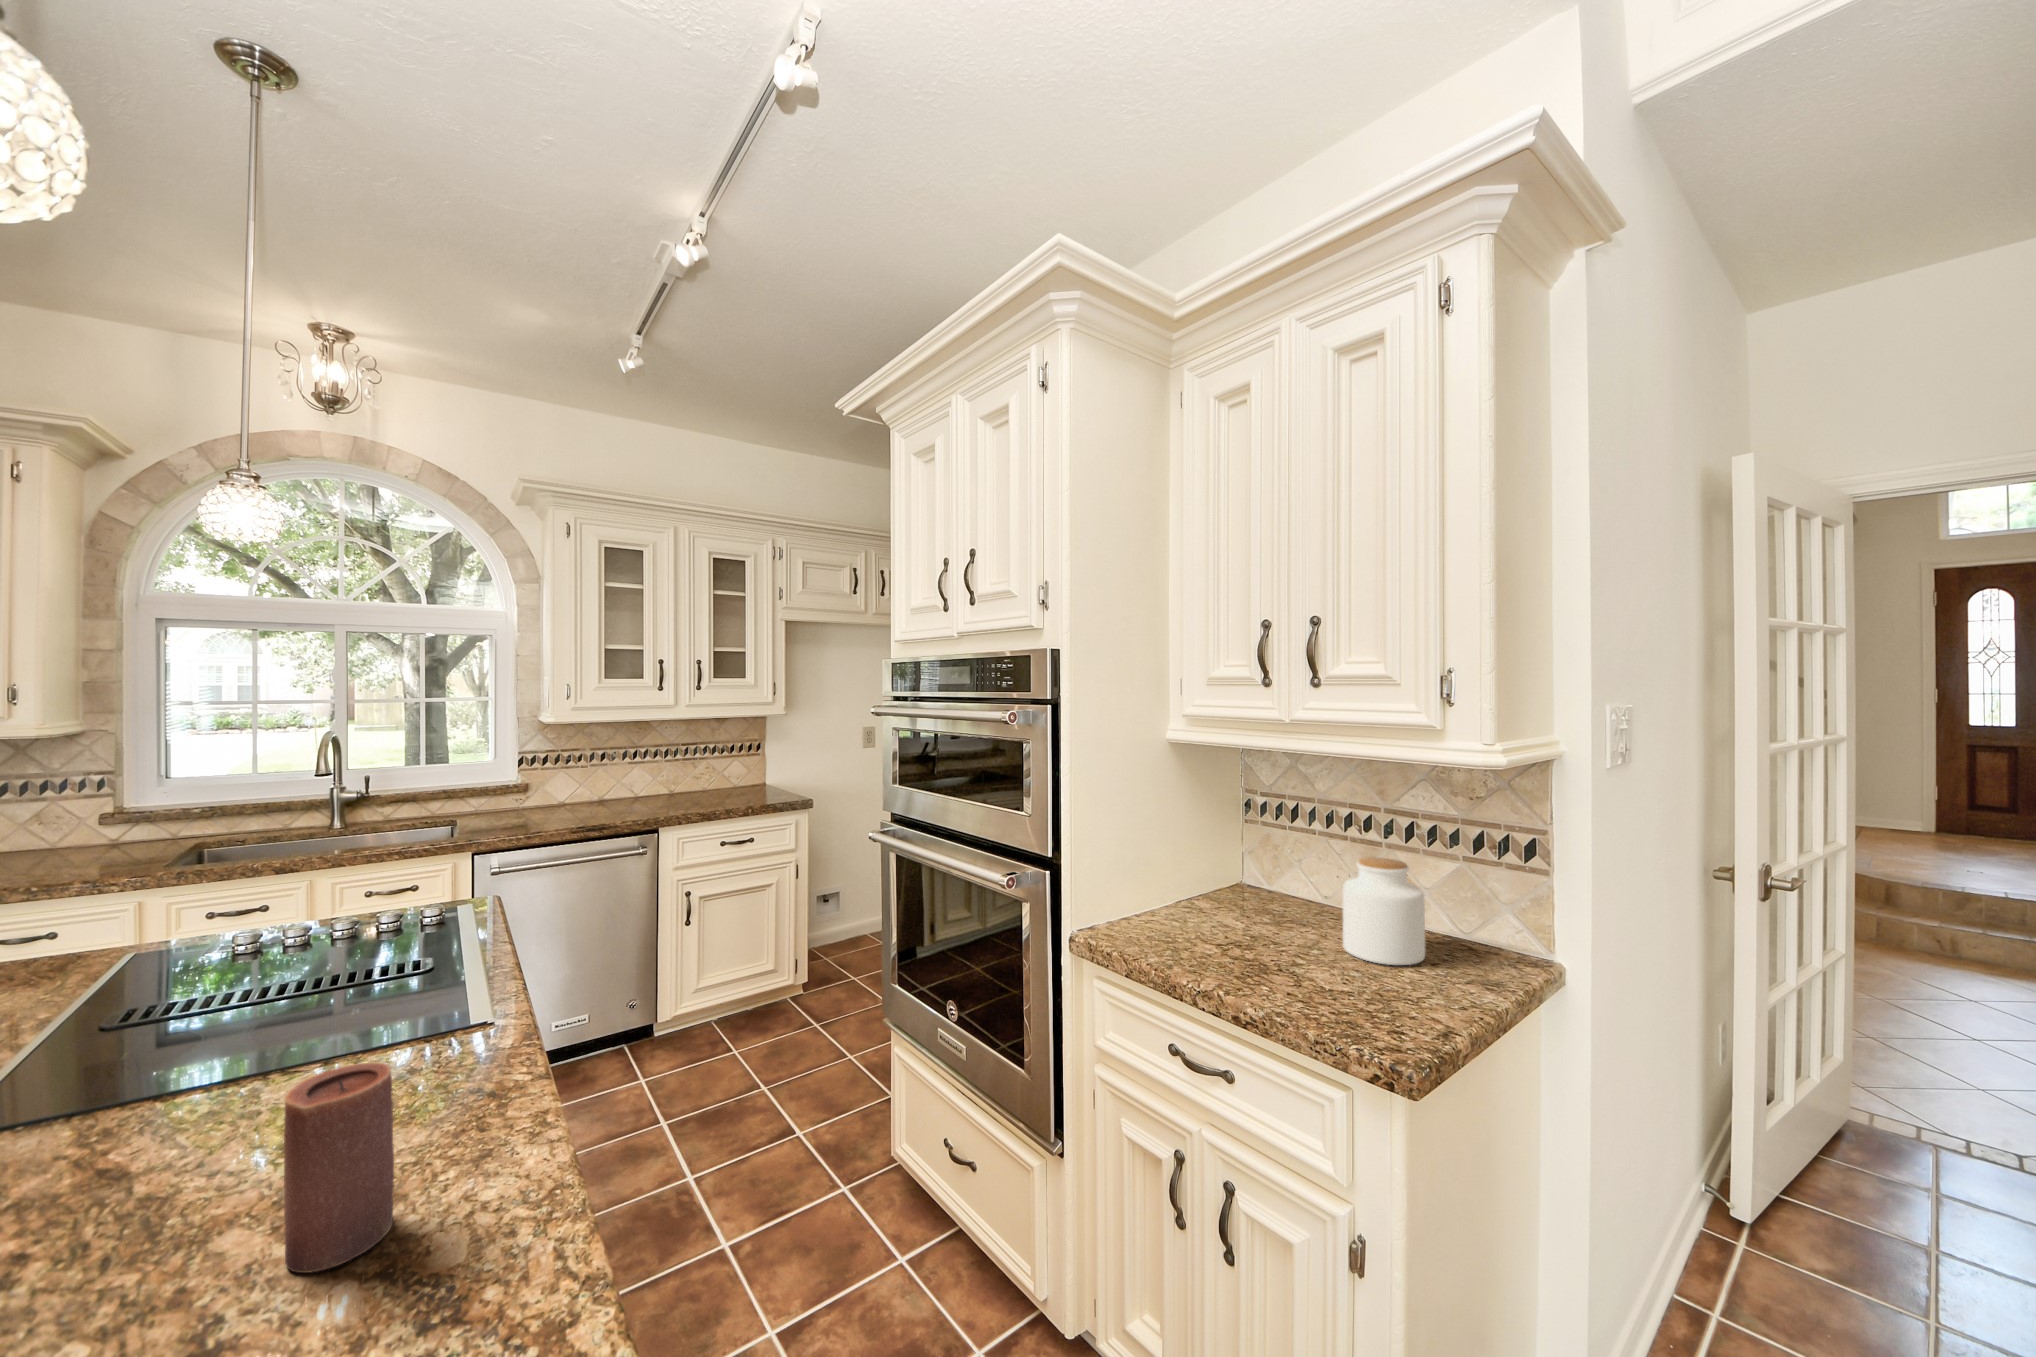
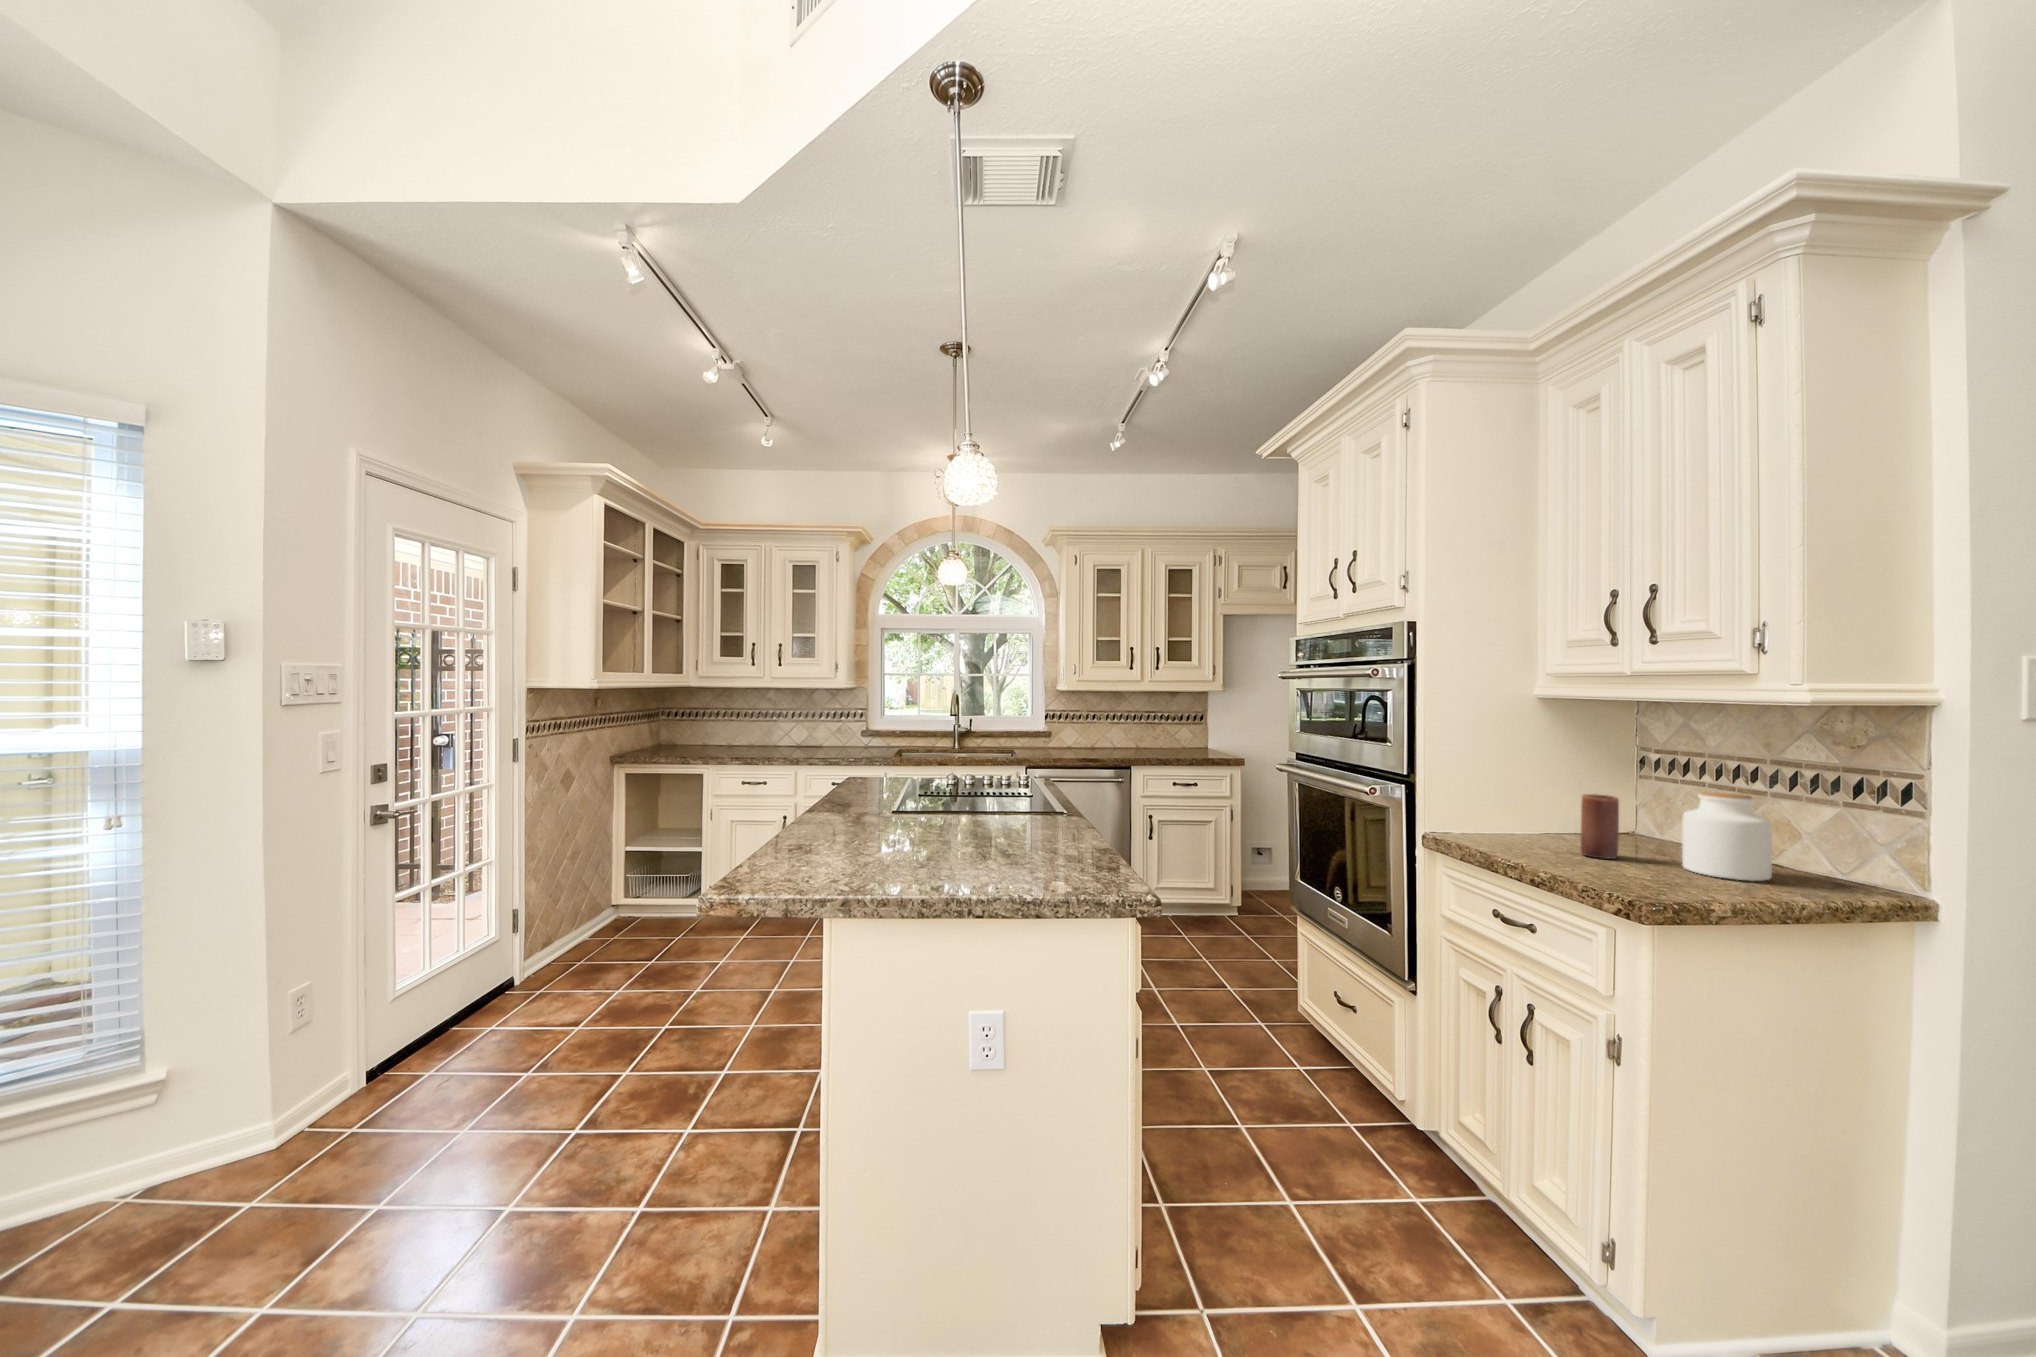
candle: present [284,1063,394,1273] -> present [1581,794,1619,859]

